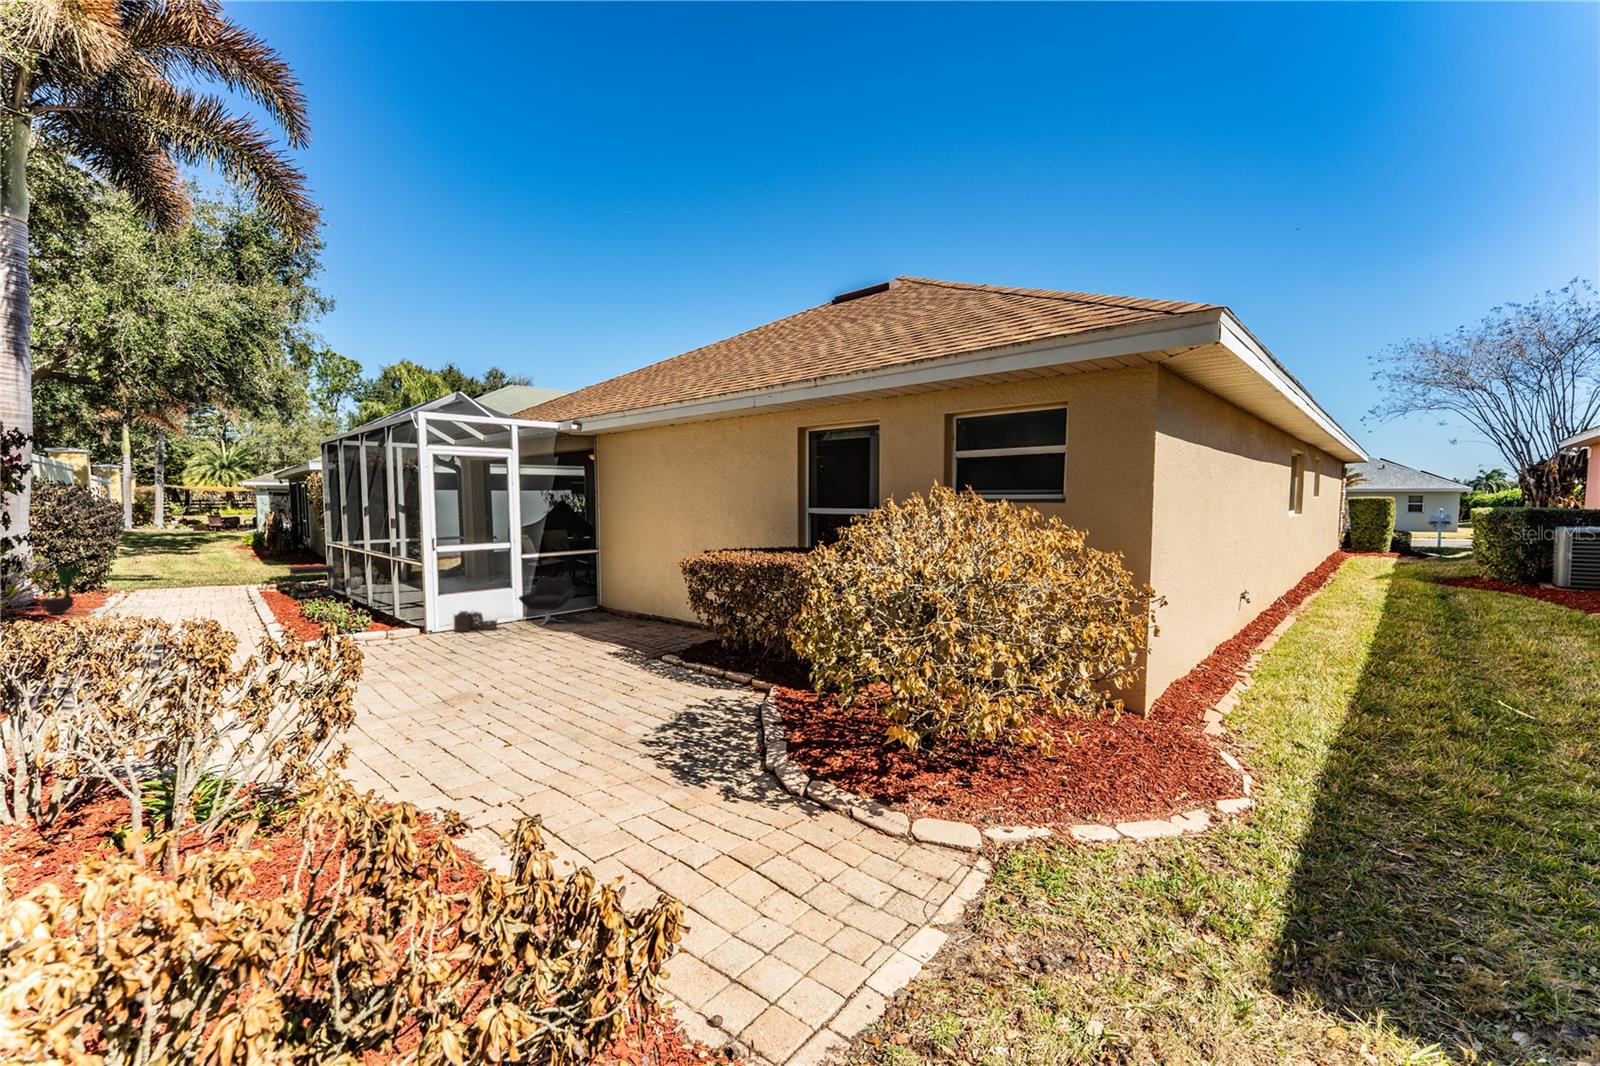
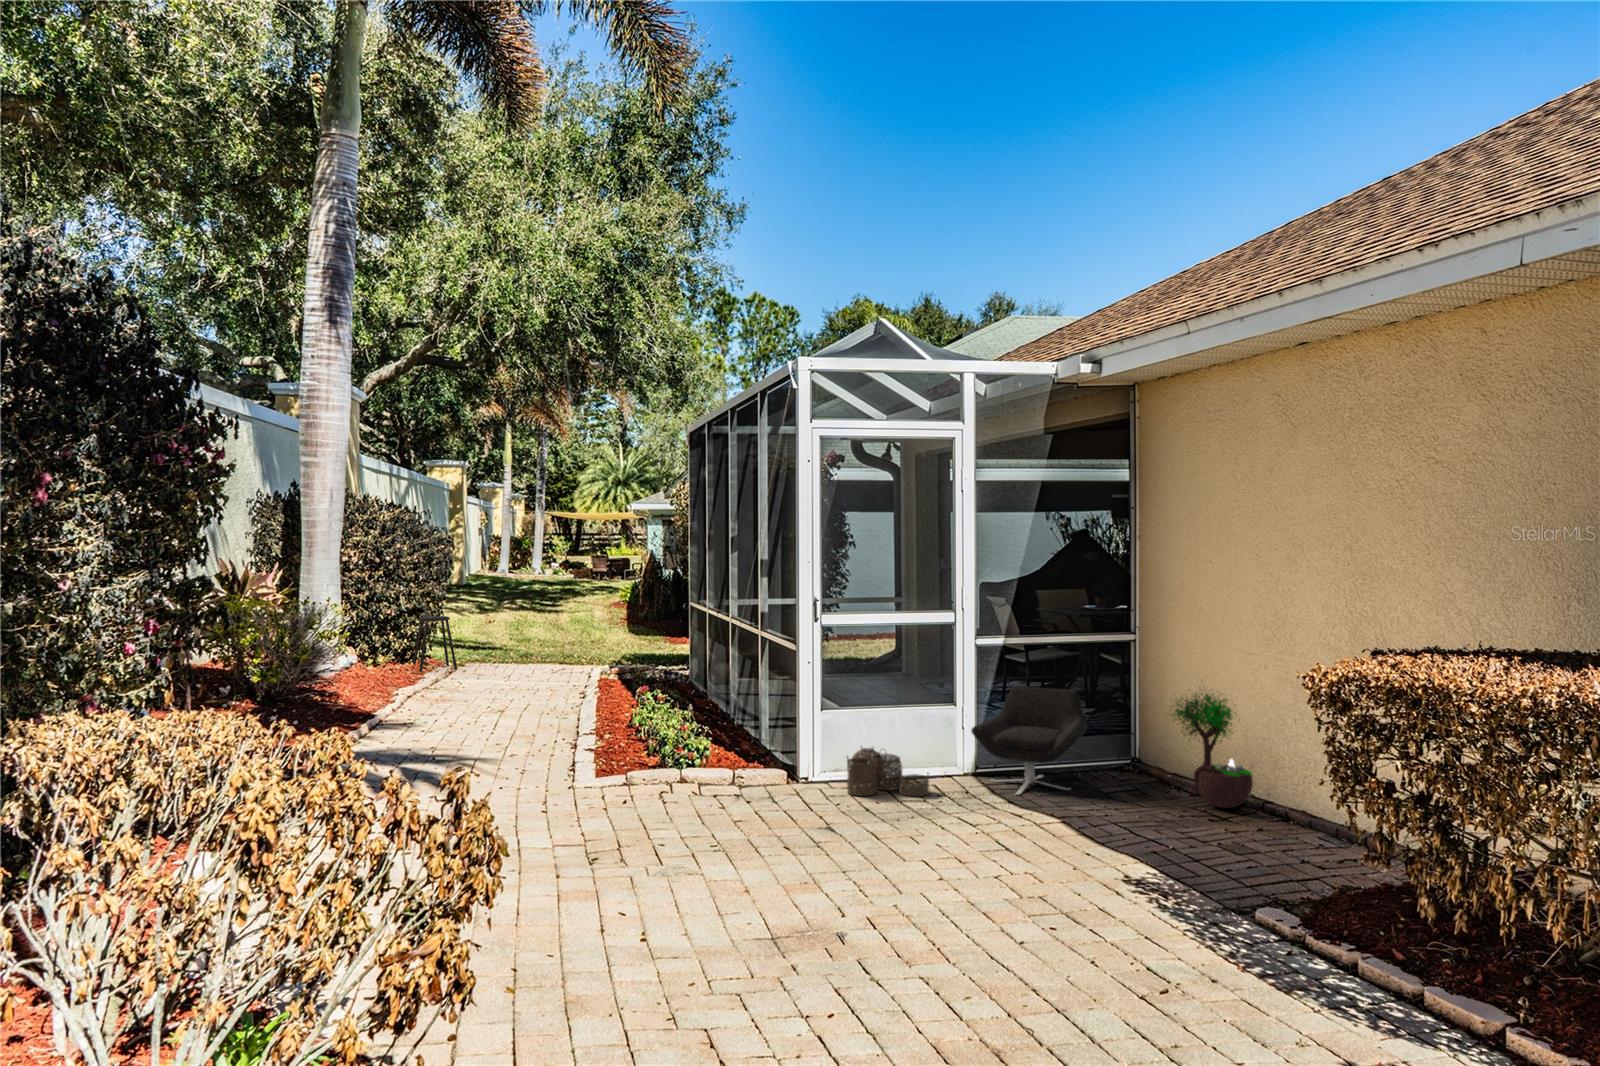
stool: none [89,563,135,602] -> present [412,616,457,672]
side table: present [288,565,336,599] -> none [628,632,692,686]
potted tree: present [40,566,81,614] -> present [1170,686,1253,808]

